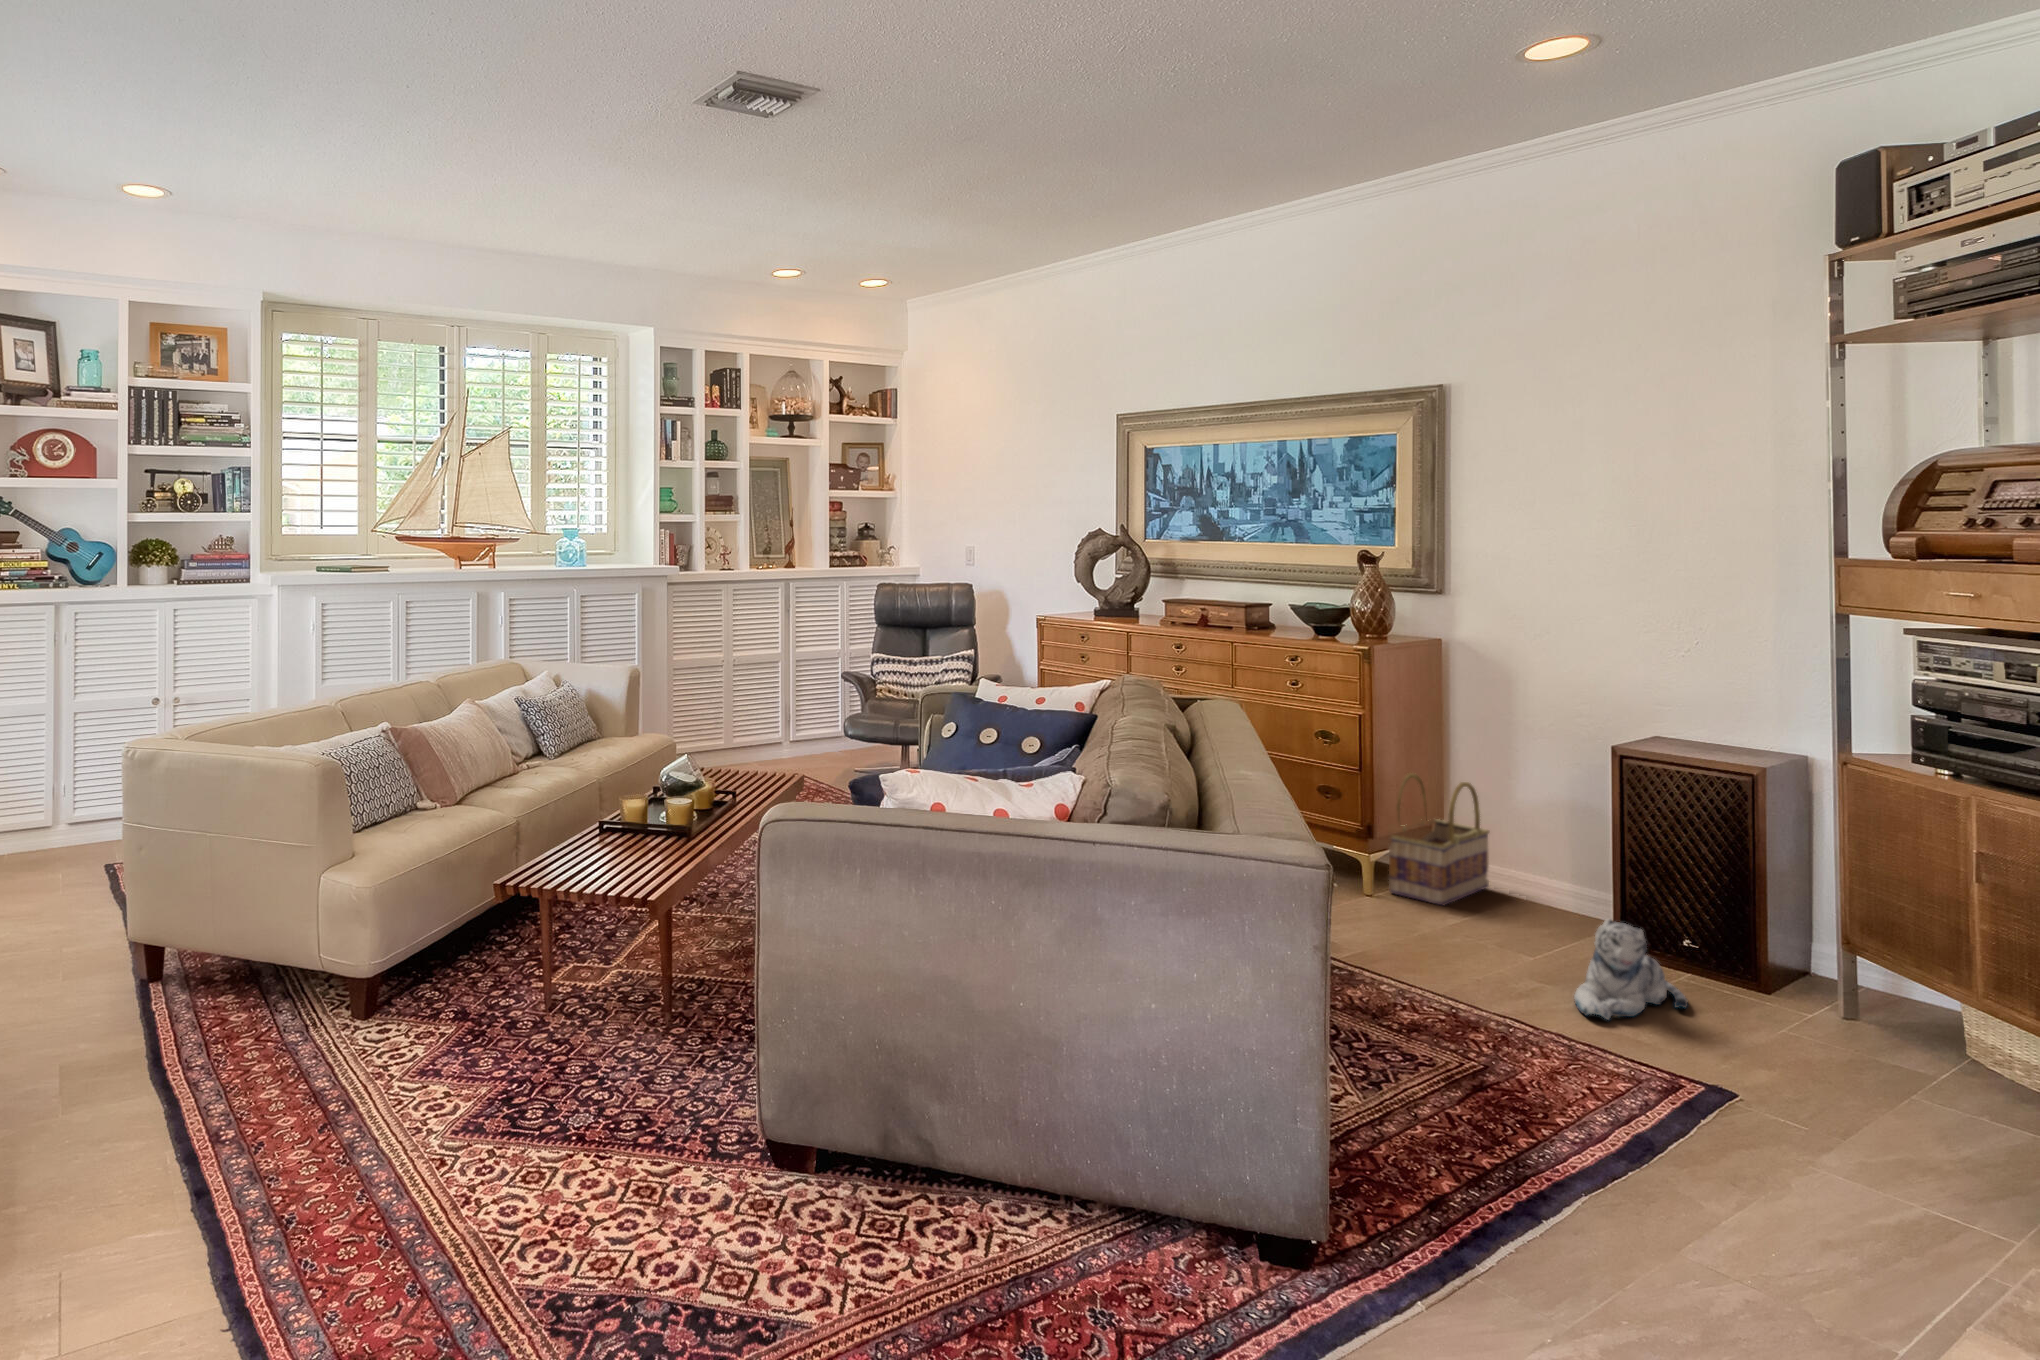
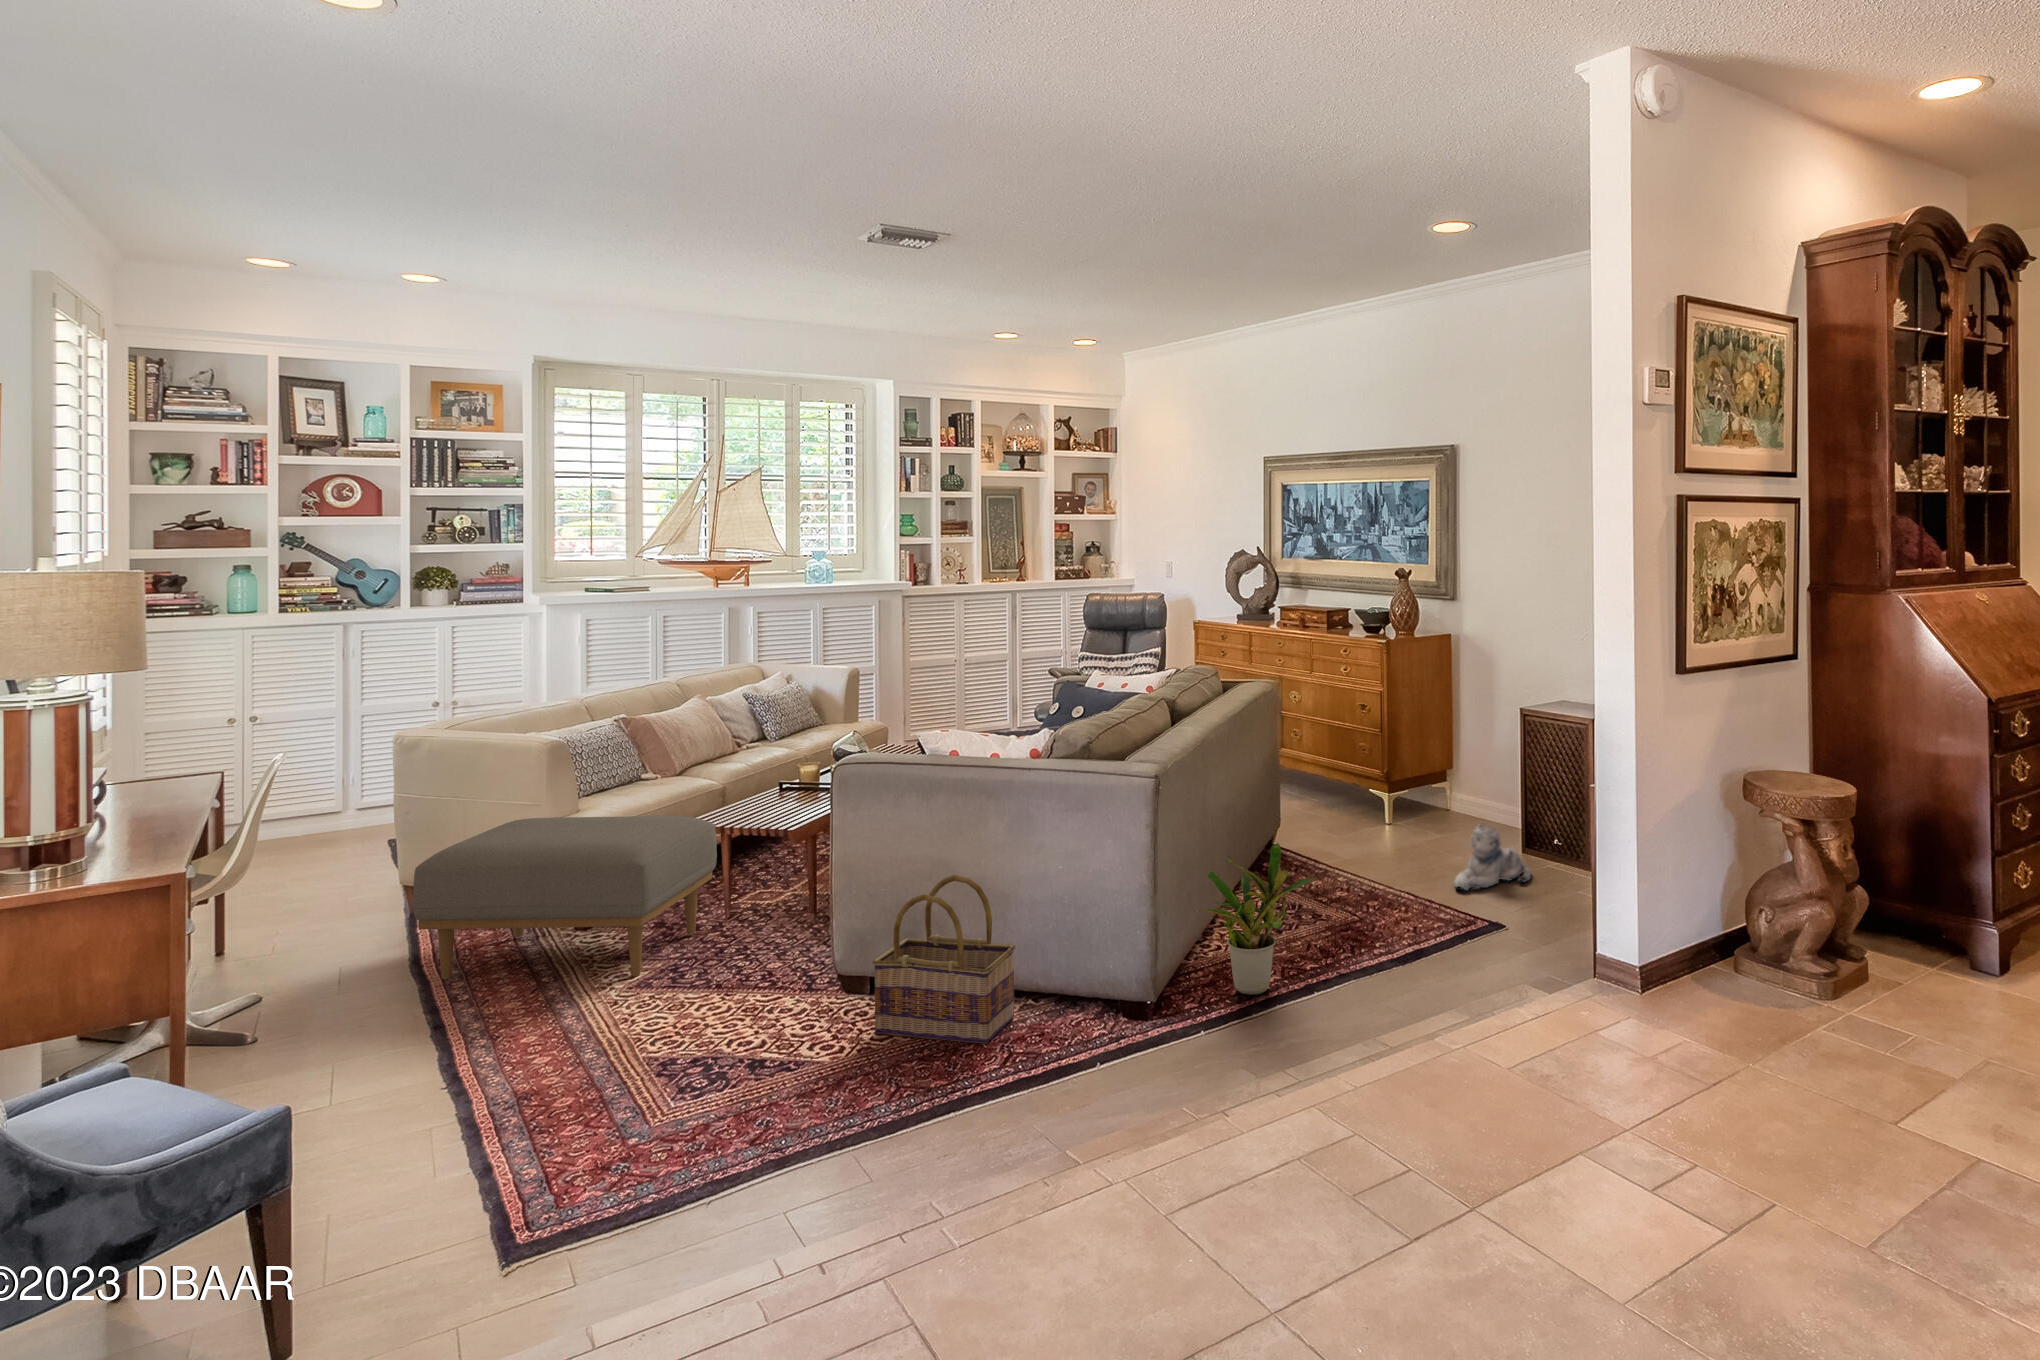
basket: present [1389,773,1489,906] -> present [872,875,1016,1044]
ottoman: none [145,867,534,1114] -> present [413,816,717,979]
potted plant: none [1336,965,1552,1226] -> present [1196,843,1317,995]

